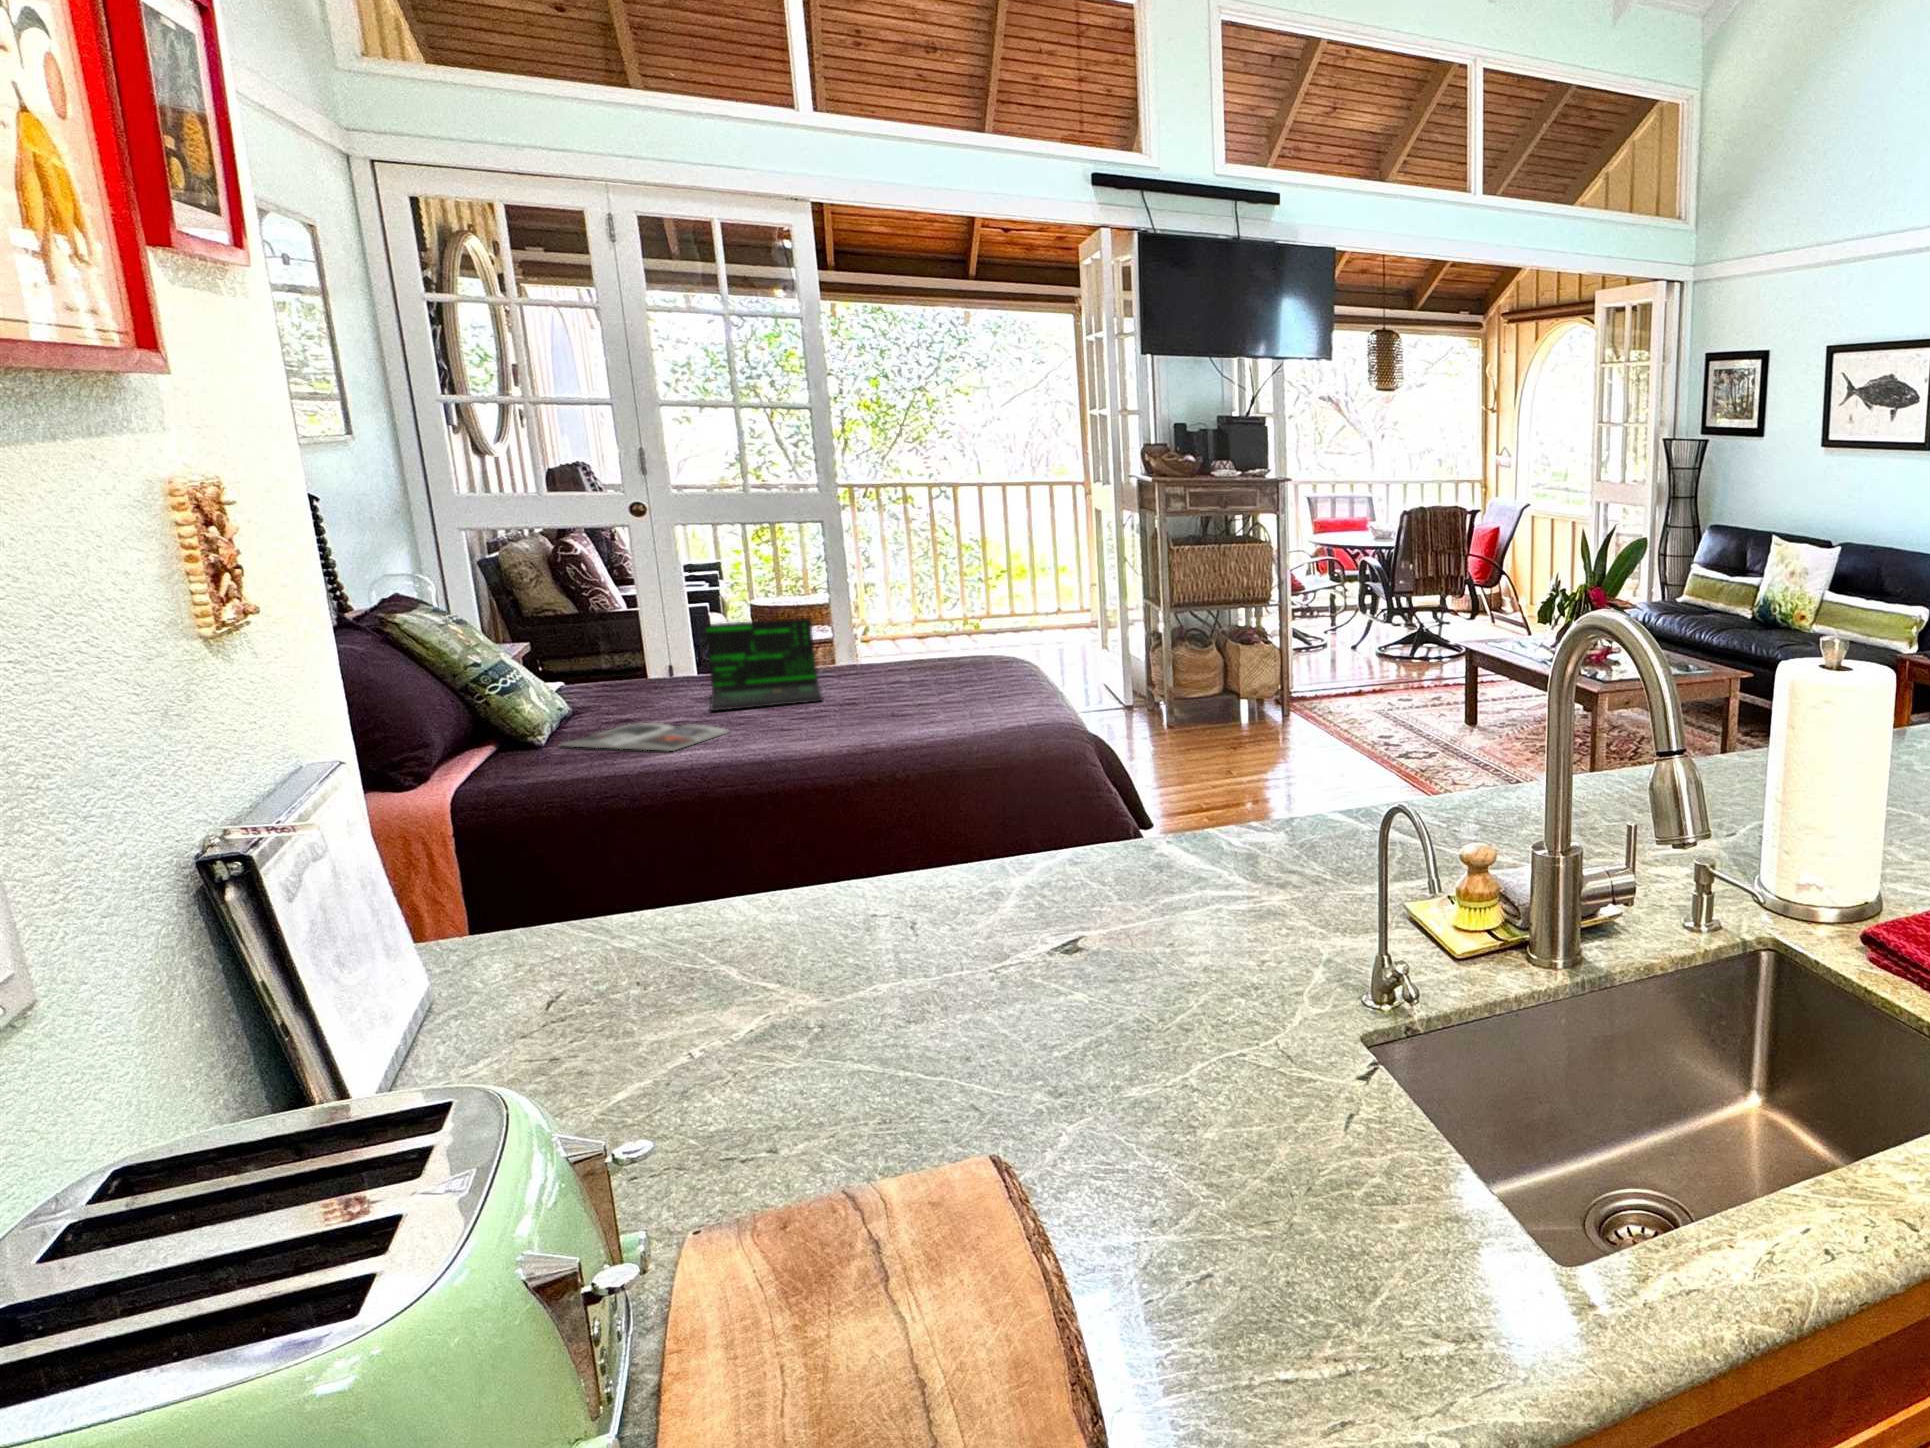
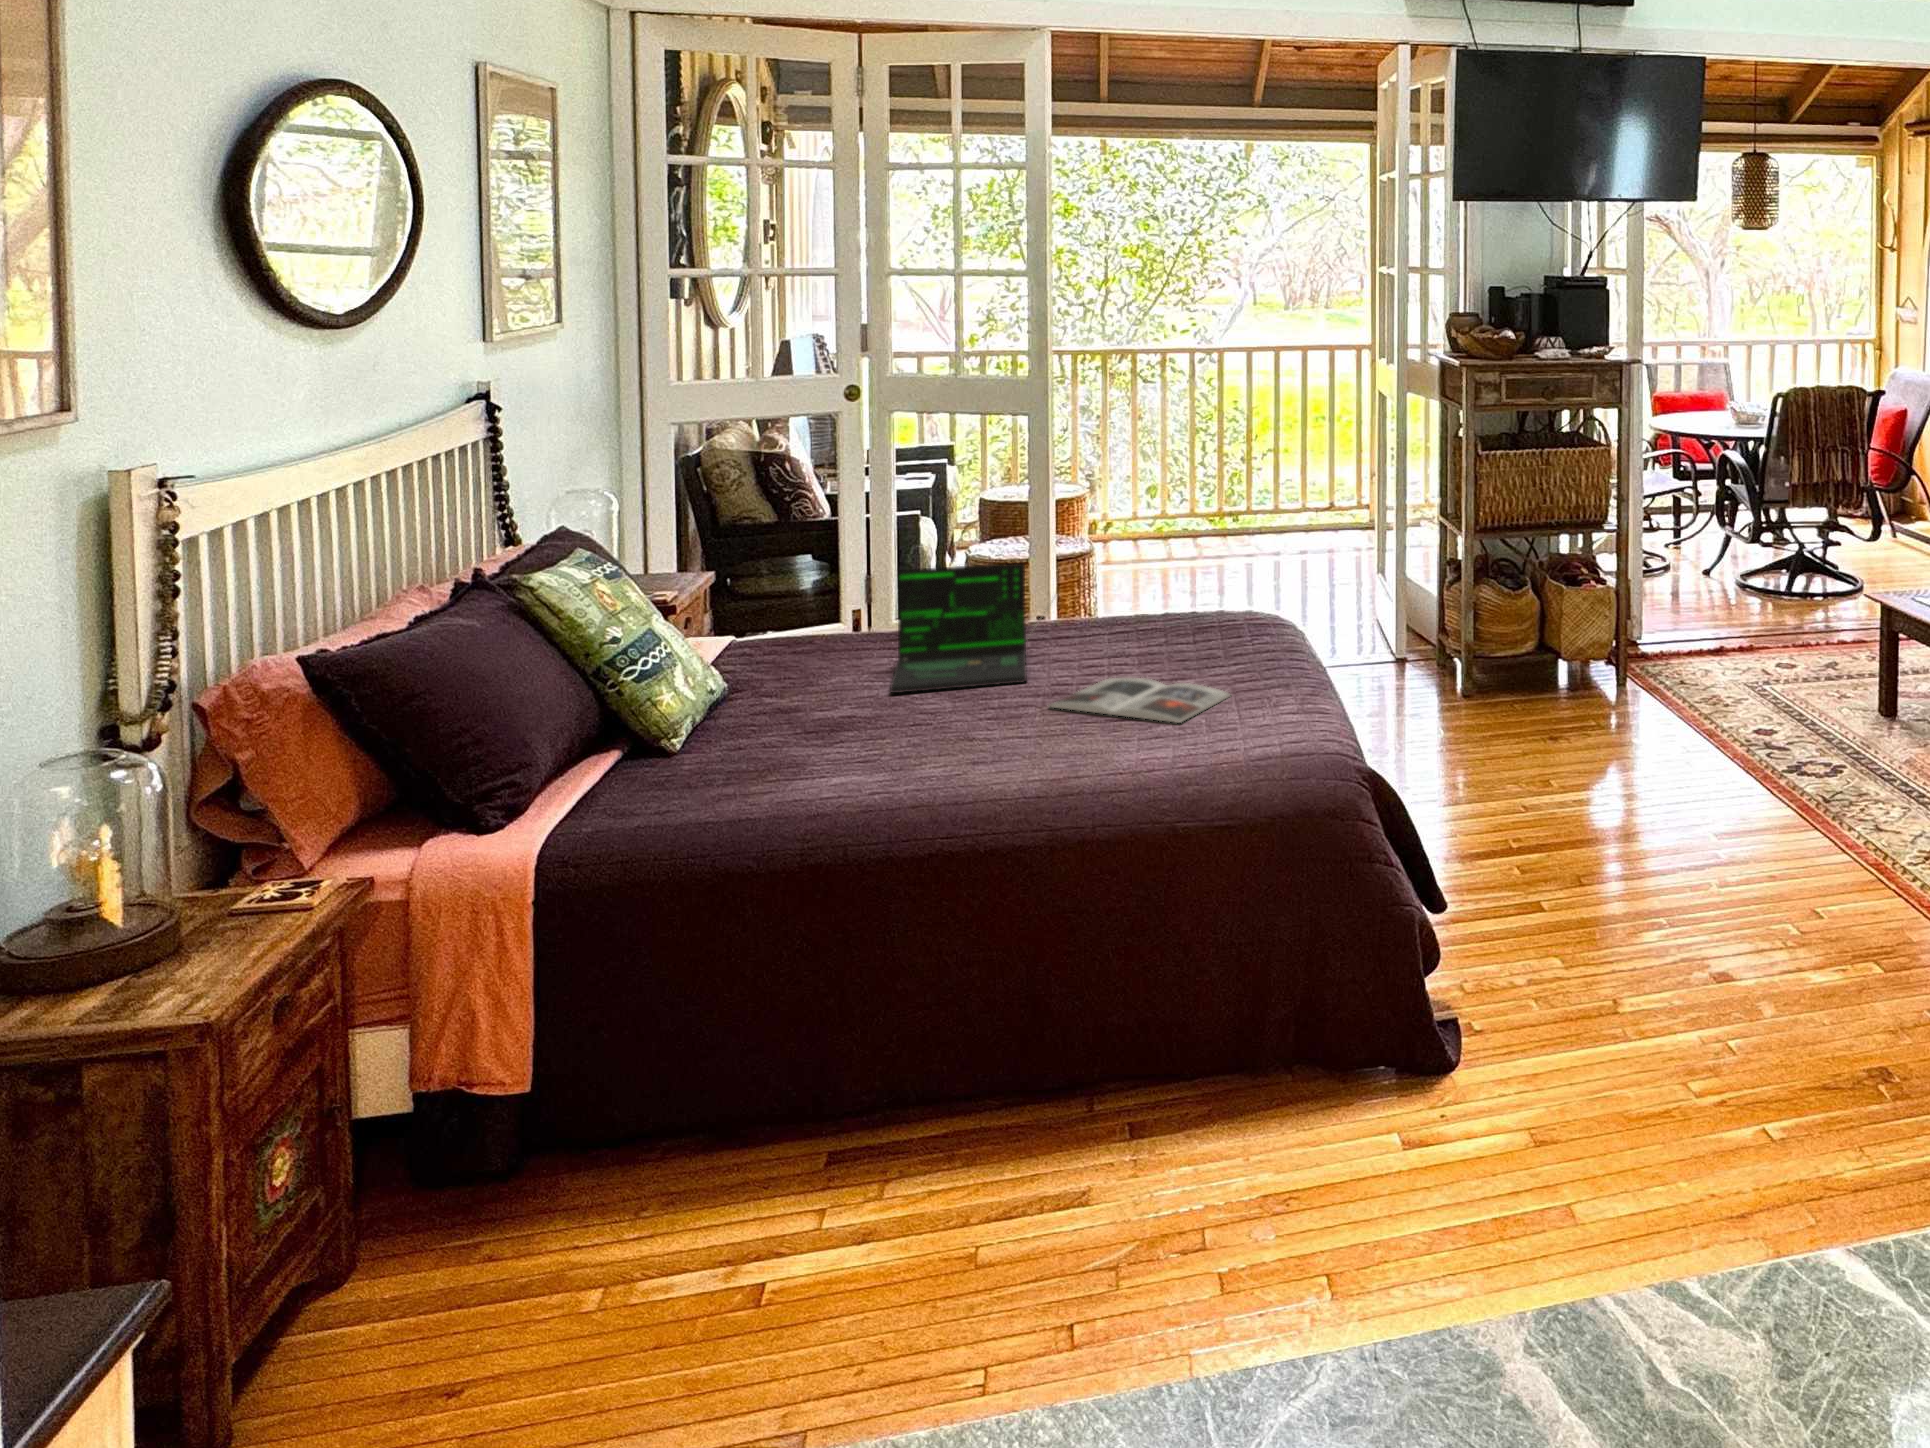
magazine: present [559,723,729,751] -> present [1049,678,1230,723]

